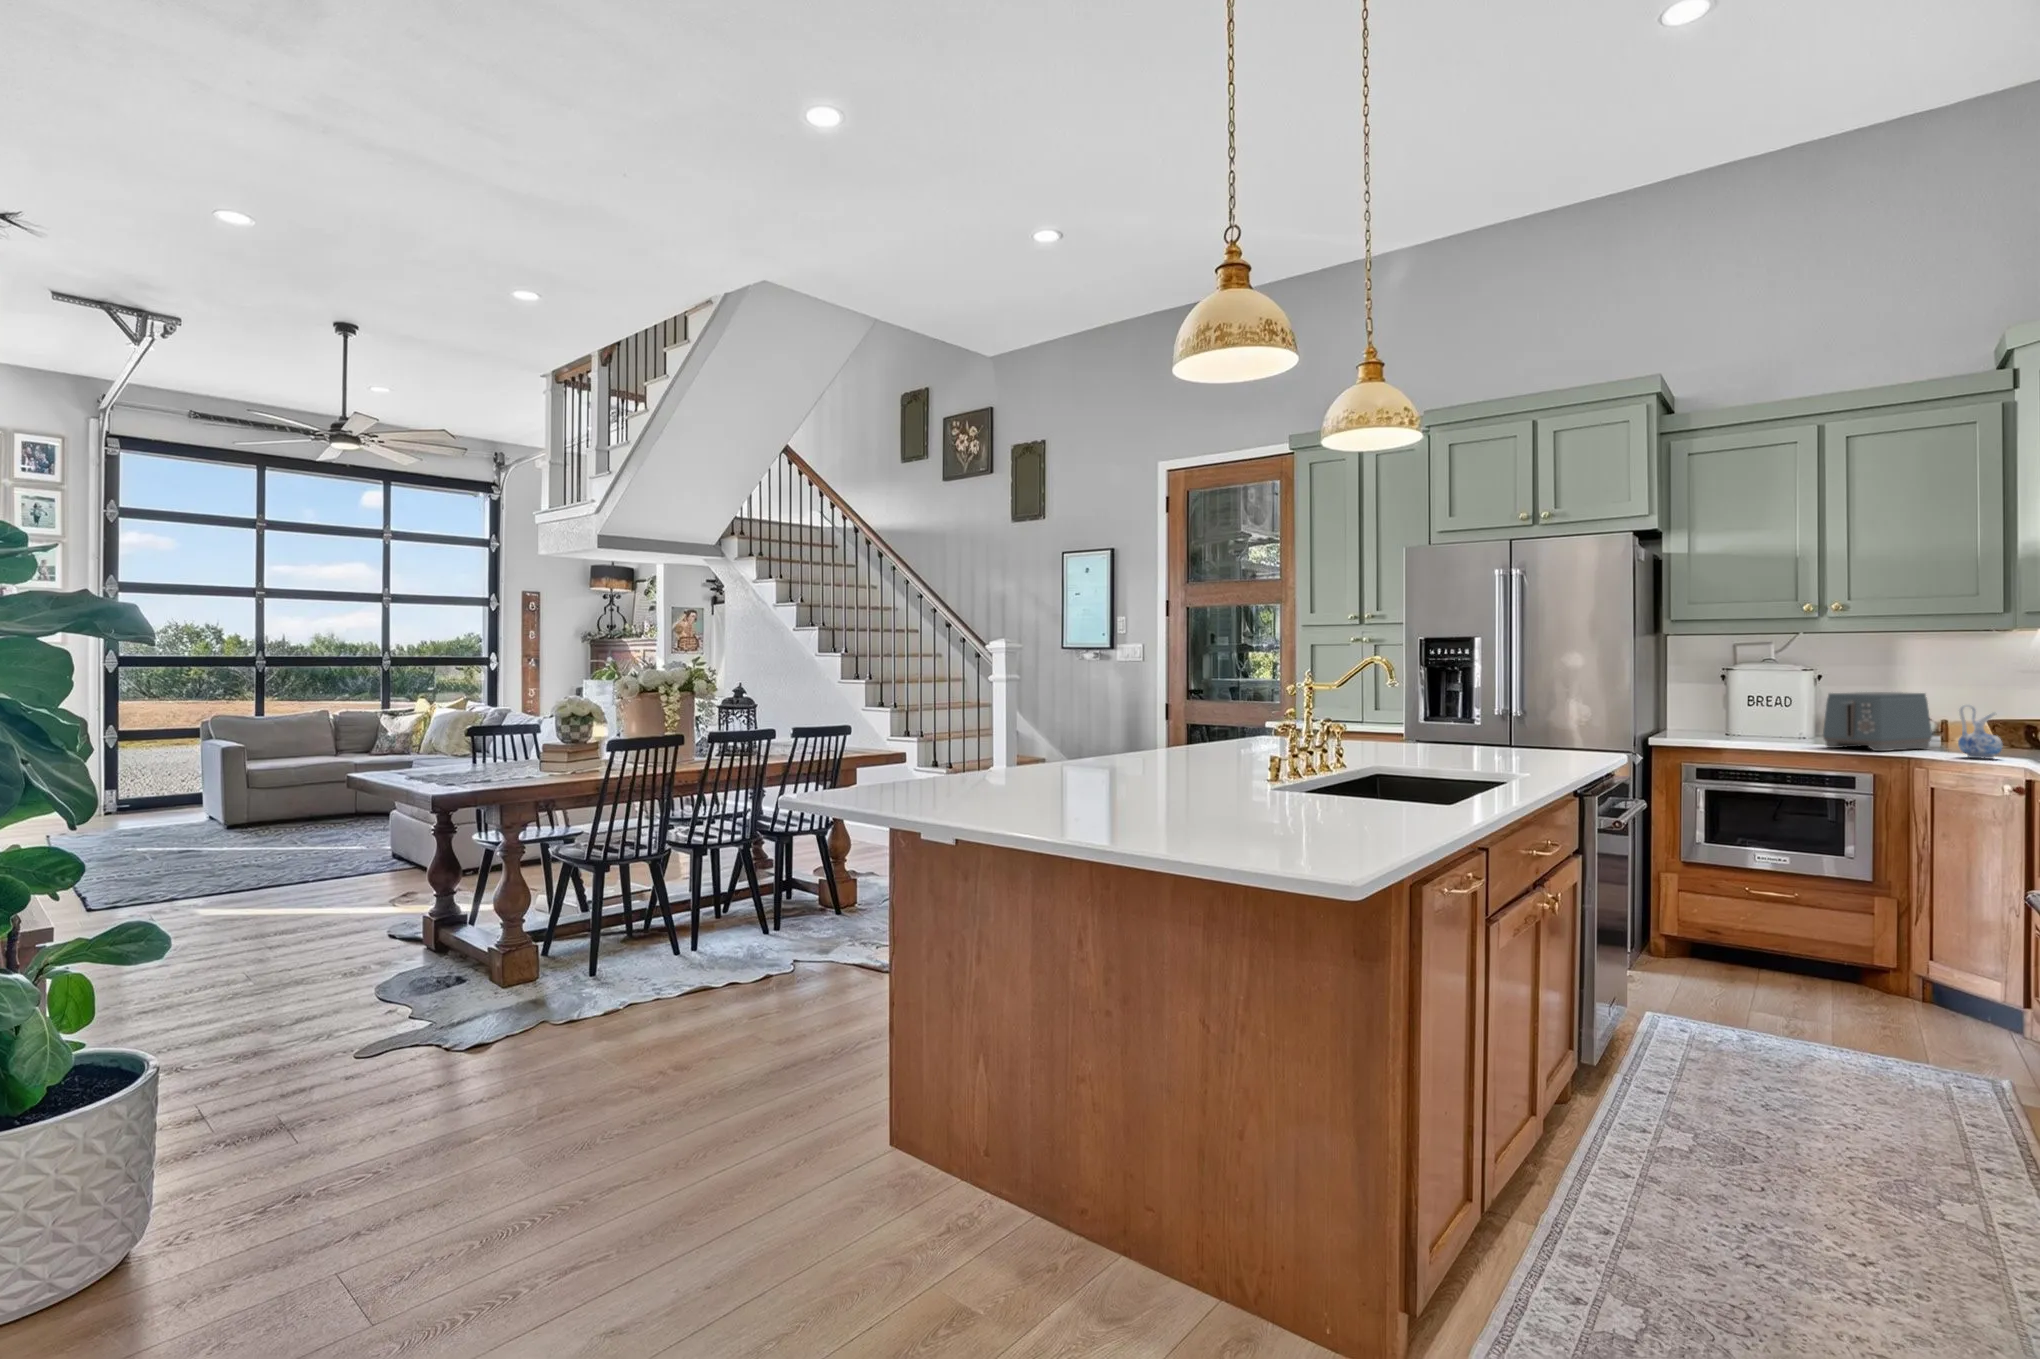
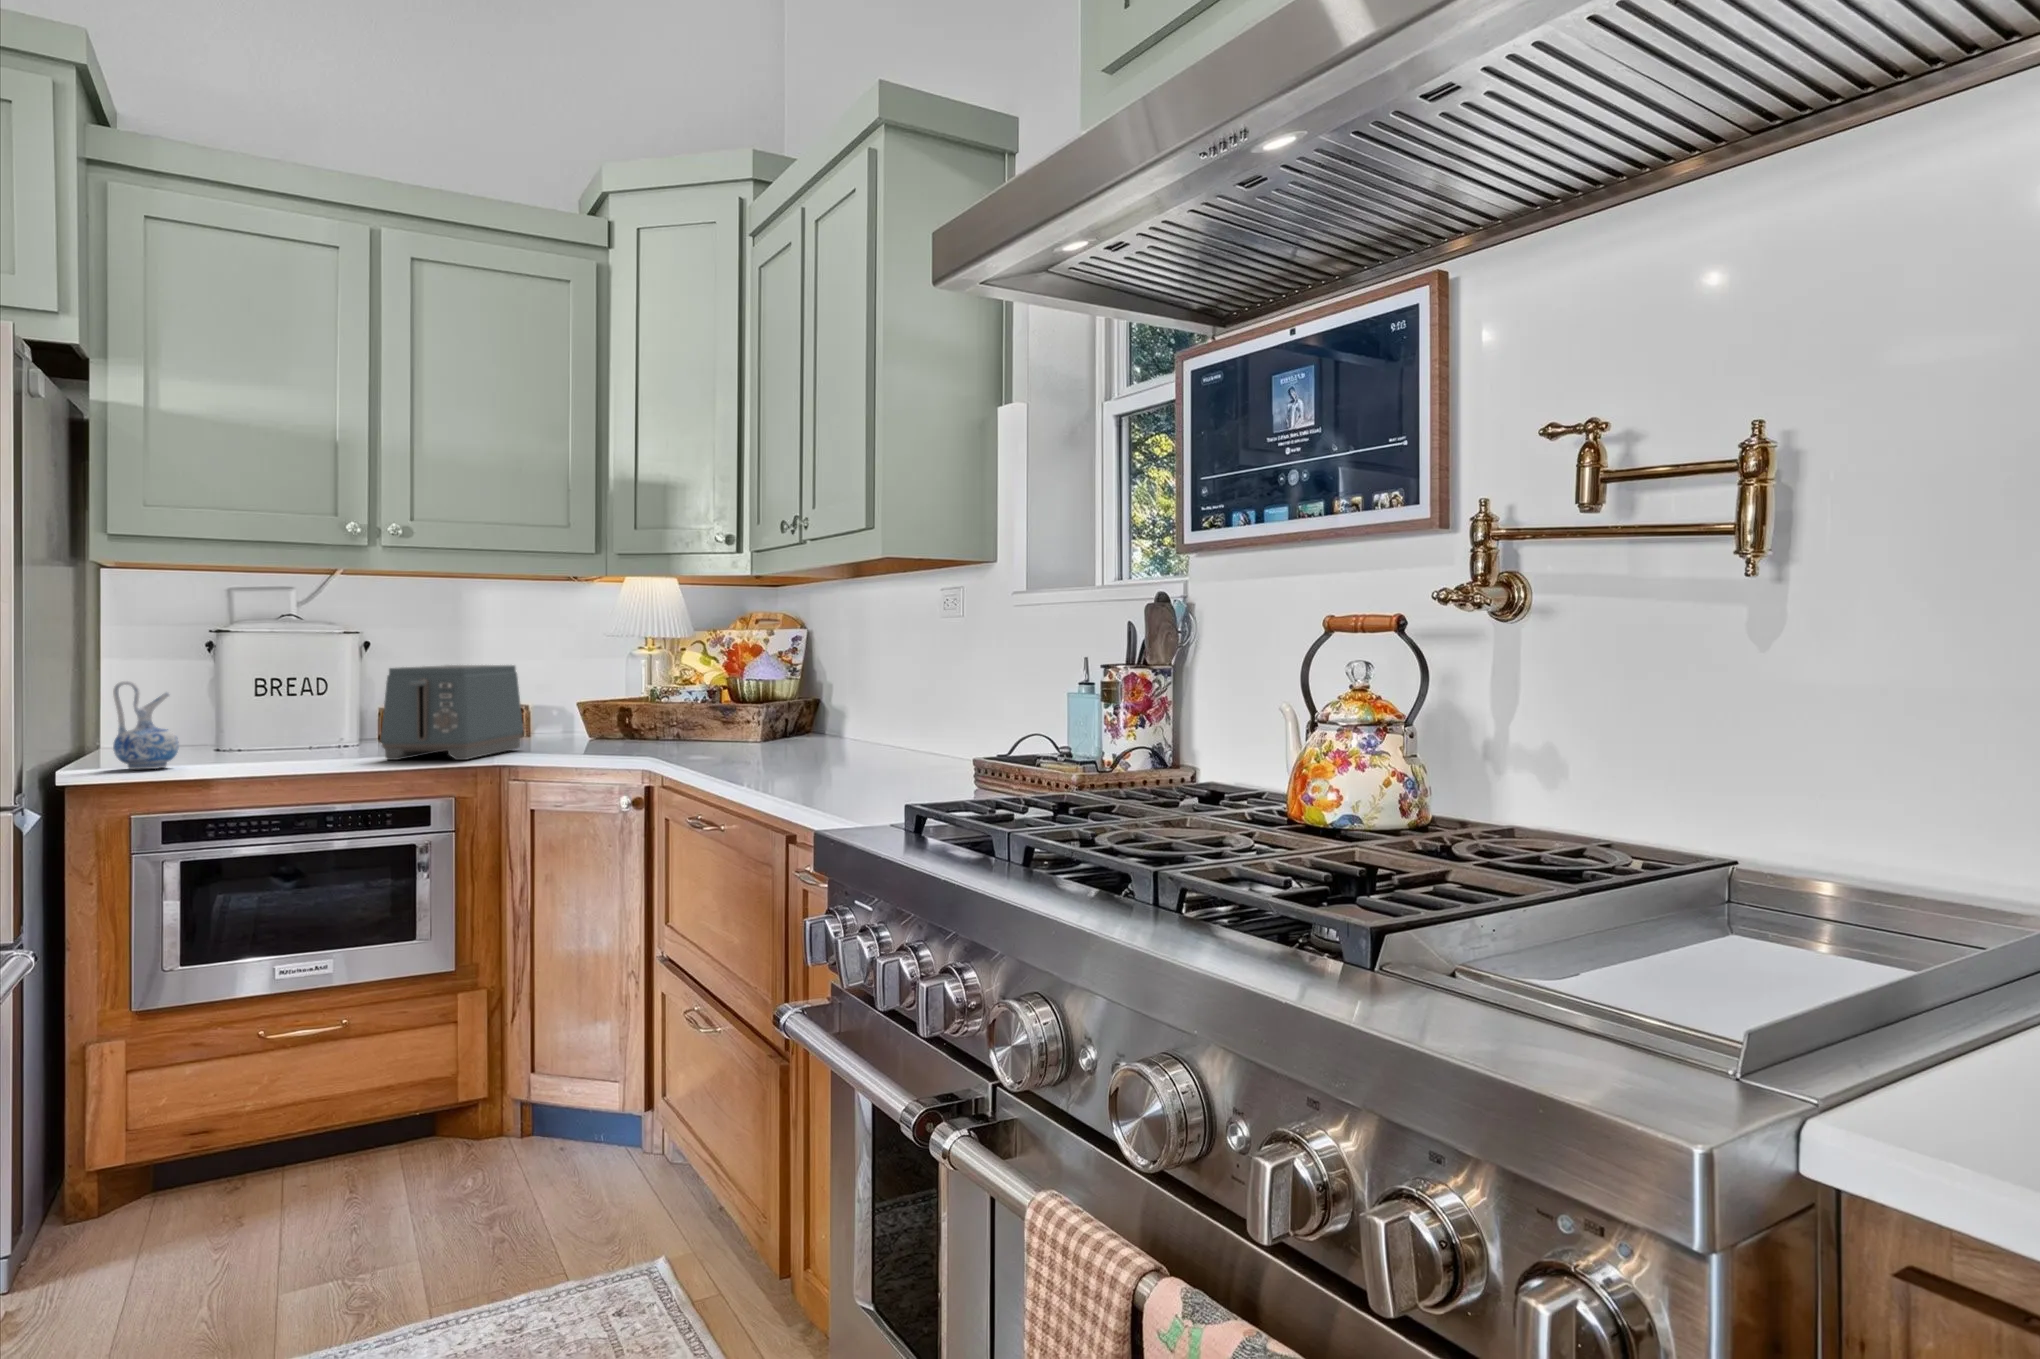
ceramic pitcher: present [1958,704,2003,759] -> present [113,681,179,769]

